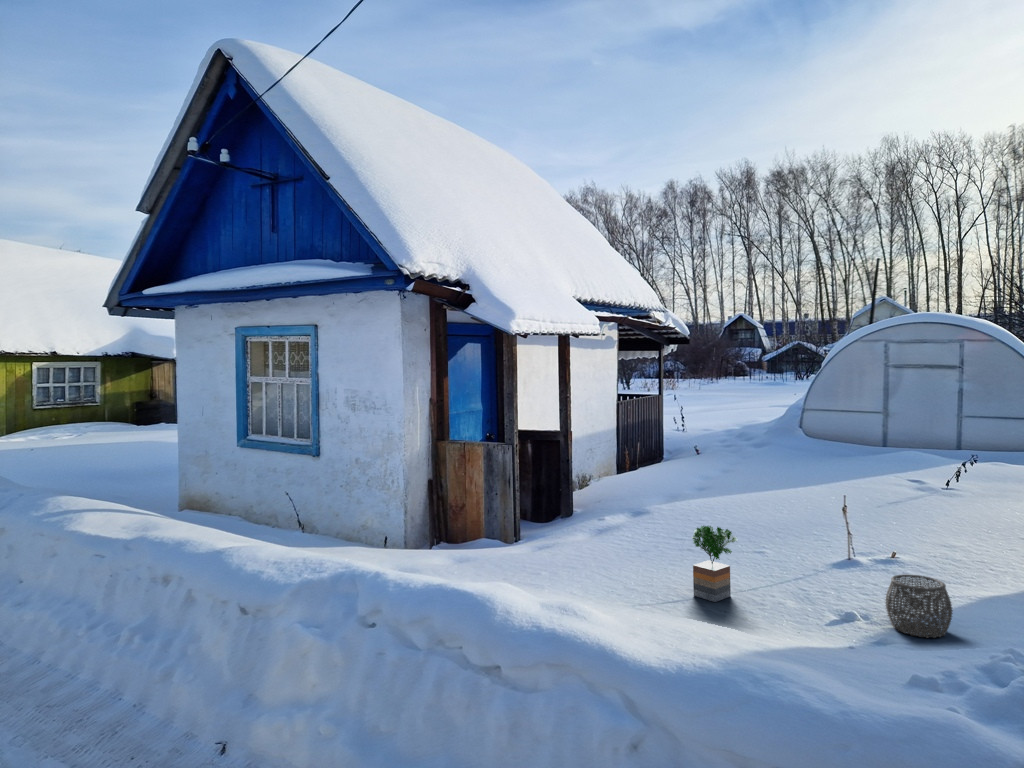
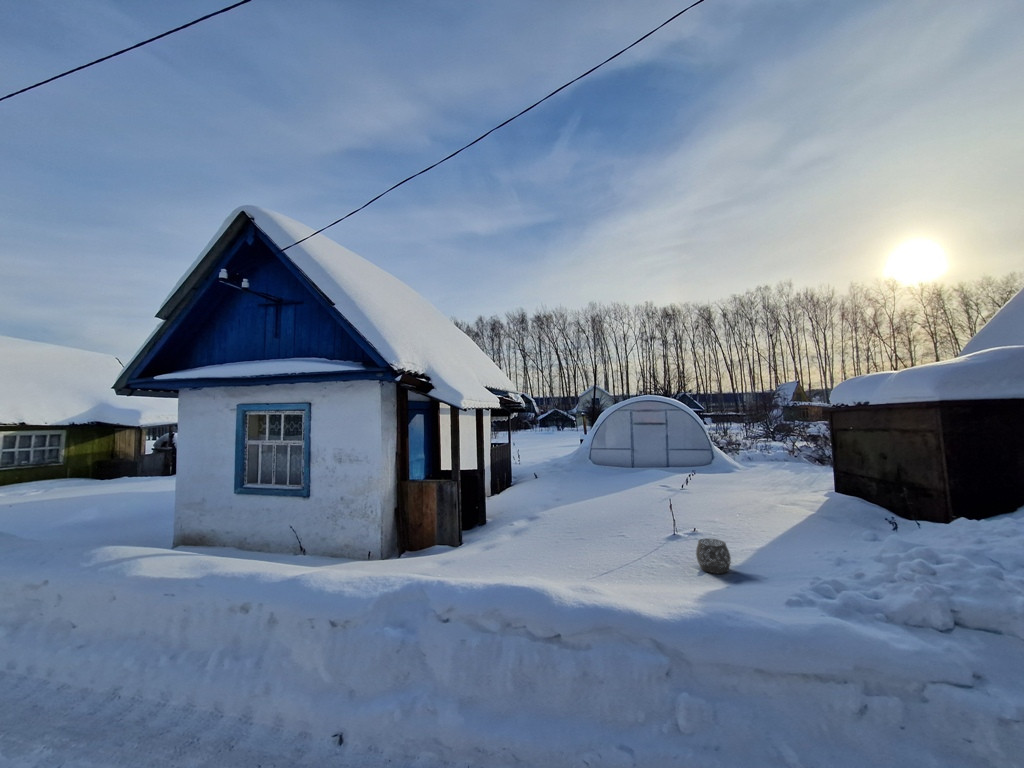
potted tree: present [692,526,737,602] -> none [586,521,614,569]

